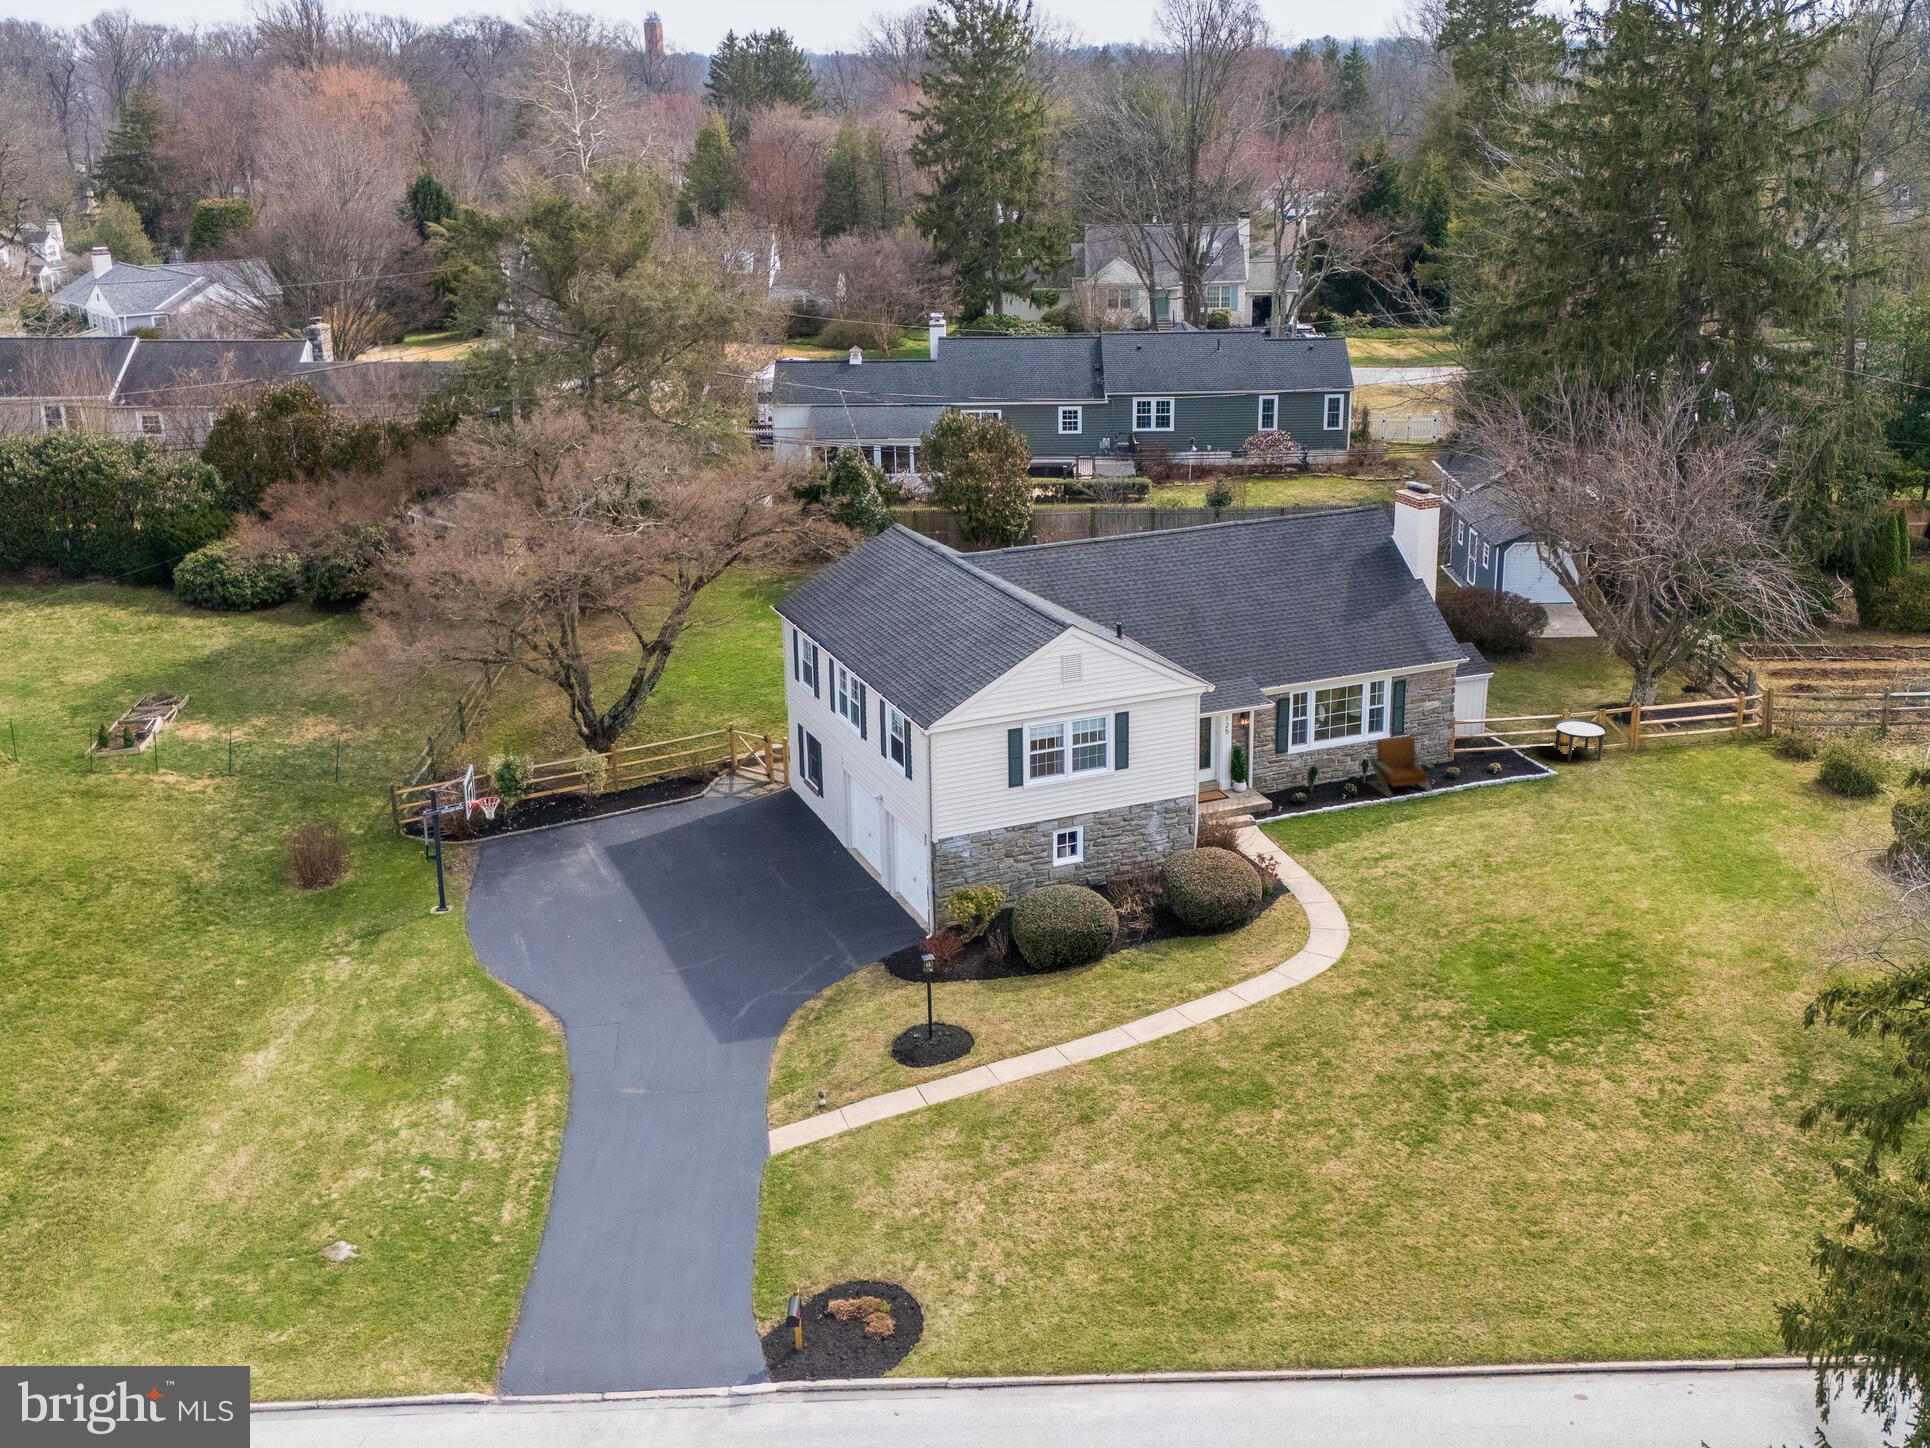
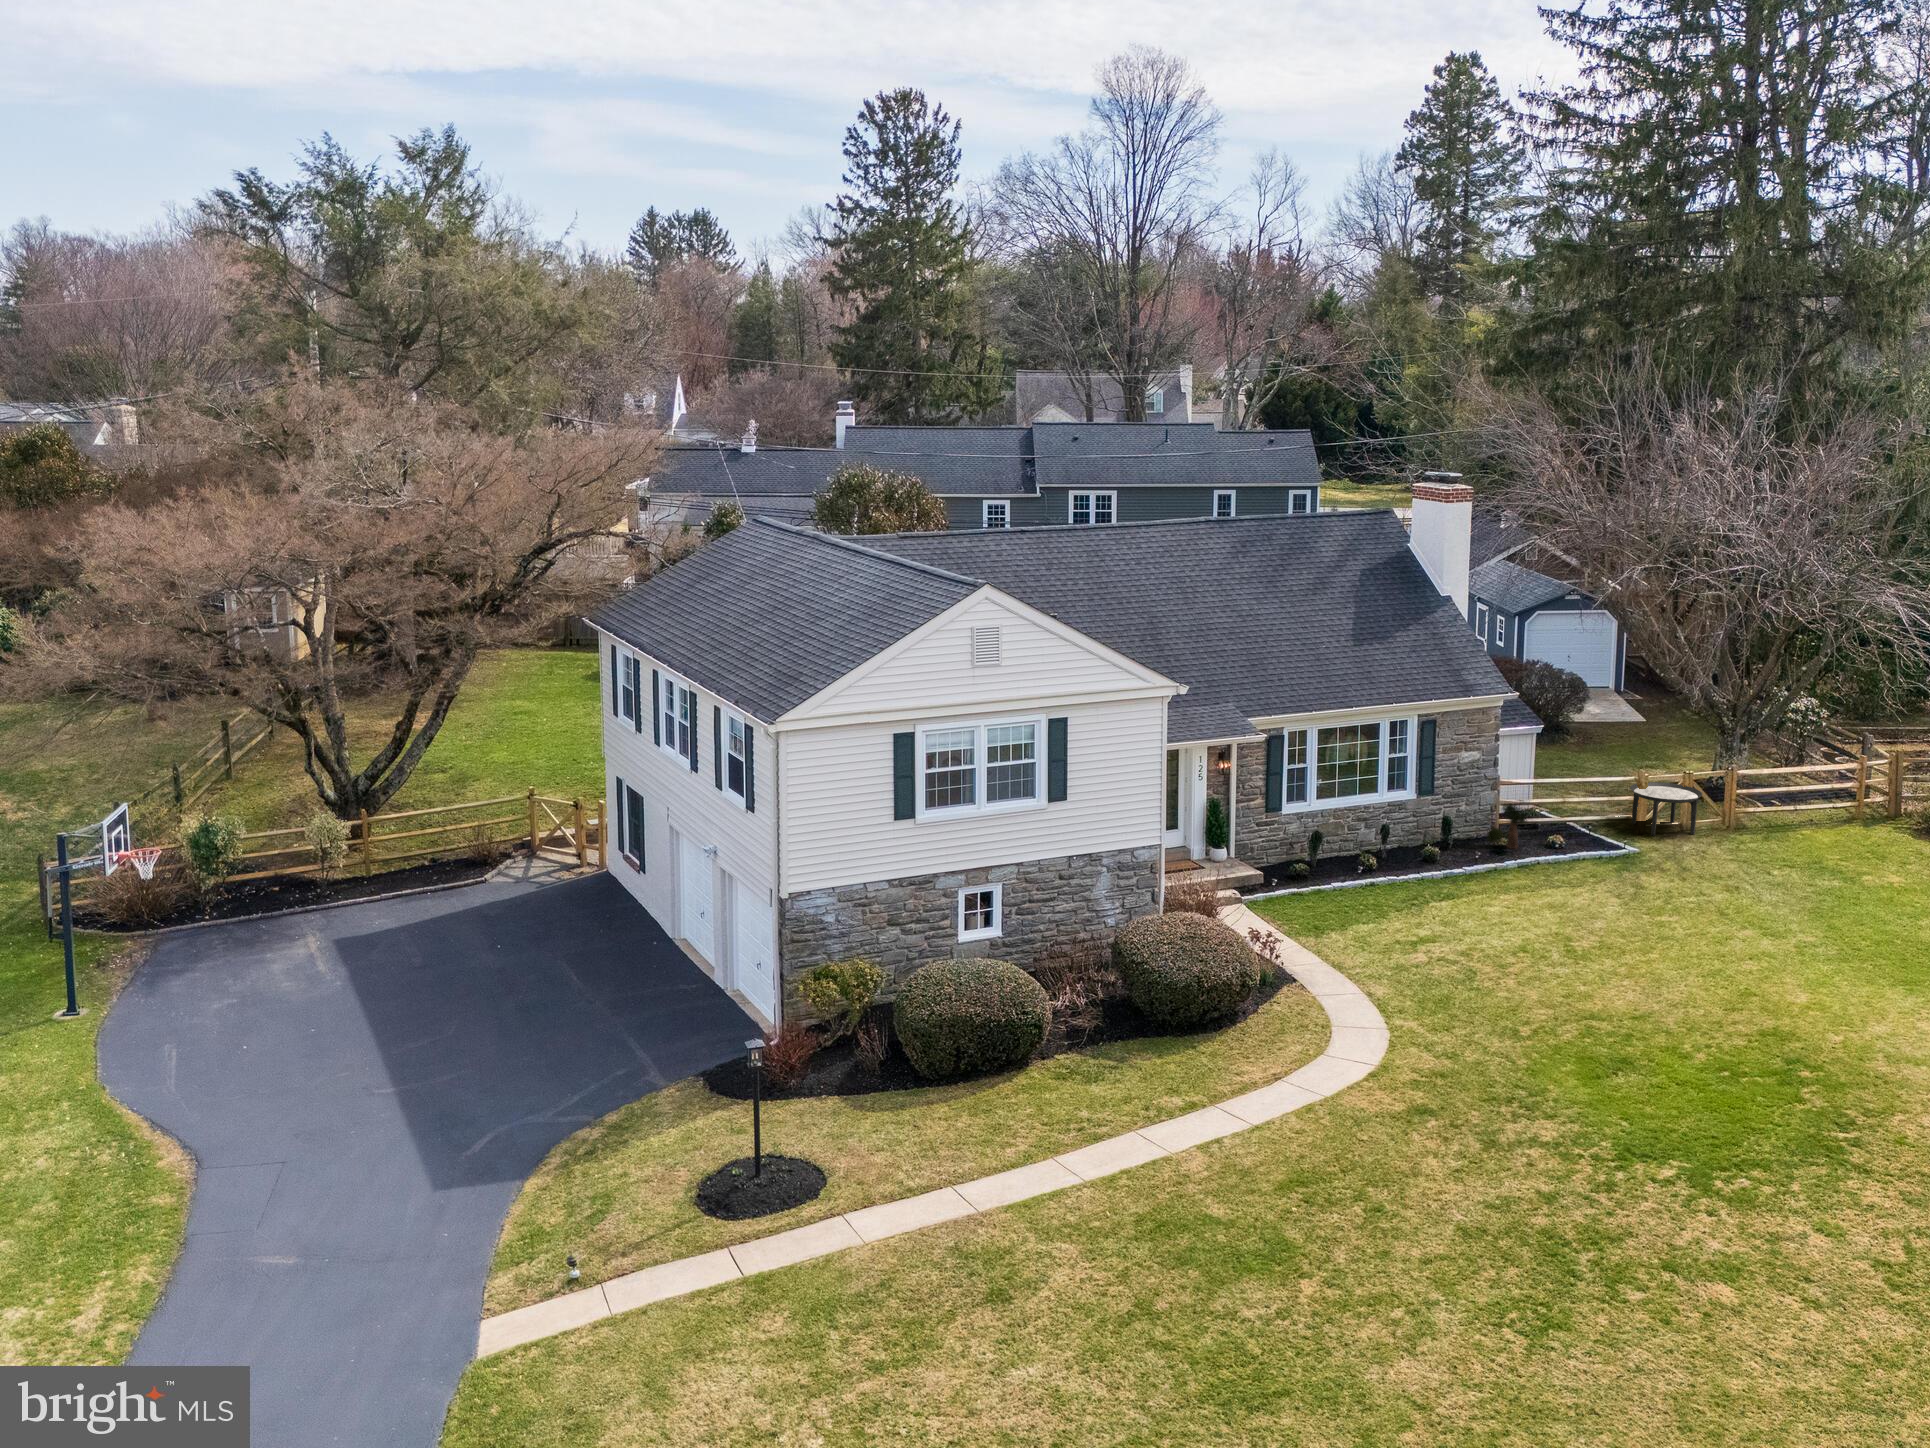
lounge chair: present [1369,736,1434,797] -> none [1390,795,1481,874]
potted plant: none [1441,739,1473,773] -> present [1487,803,1527,849]

